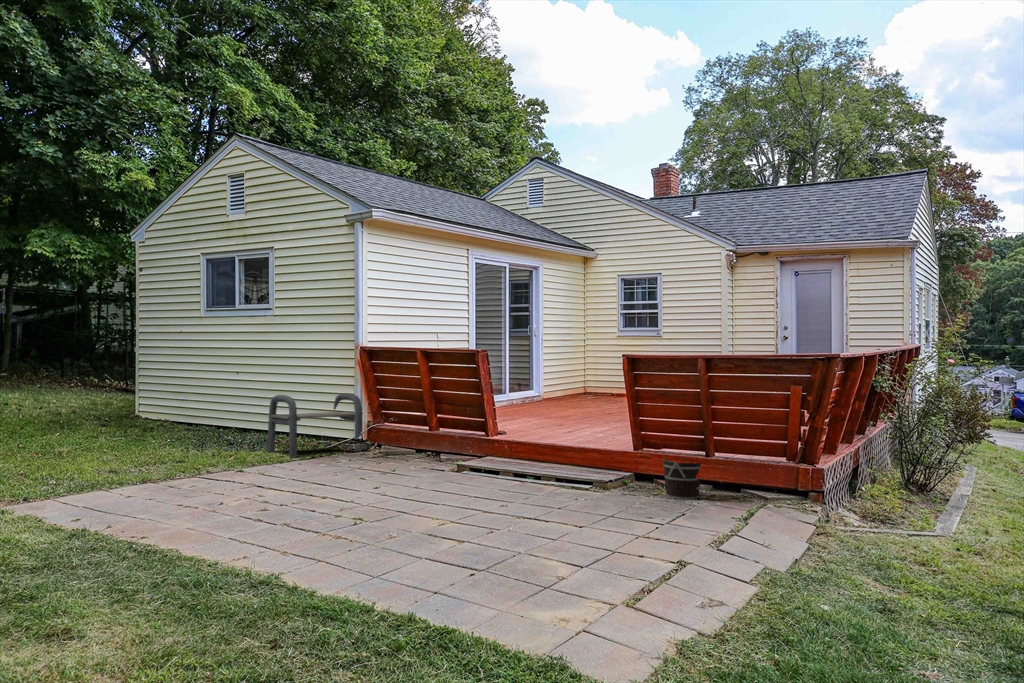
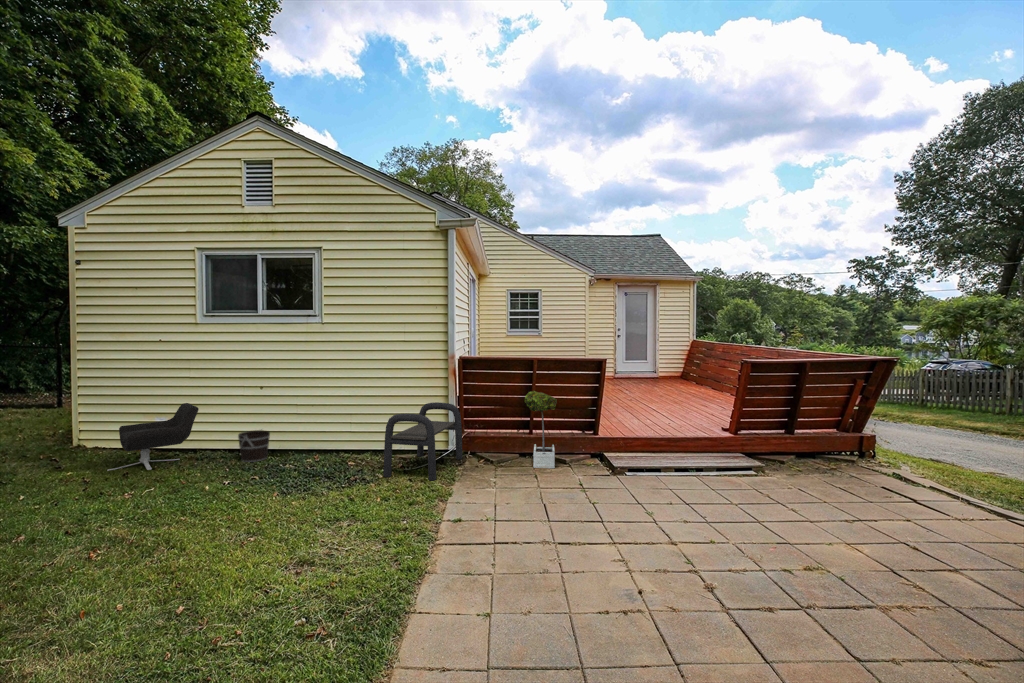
potted tree: none [393,380,428,464] -> present [525,391,557,468]
lounge chair: none [129,386,195,434] -> present [108,403,199,470]
bucket: present [663,458,701,499] -> present [238,430,270,462]

